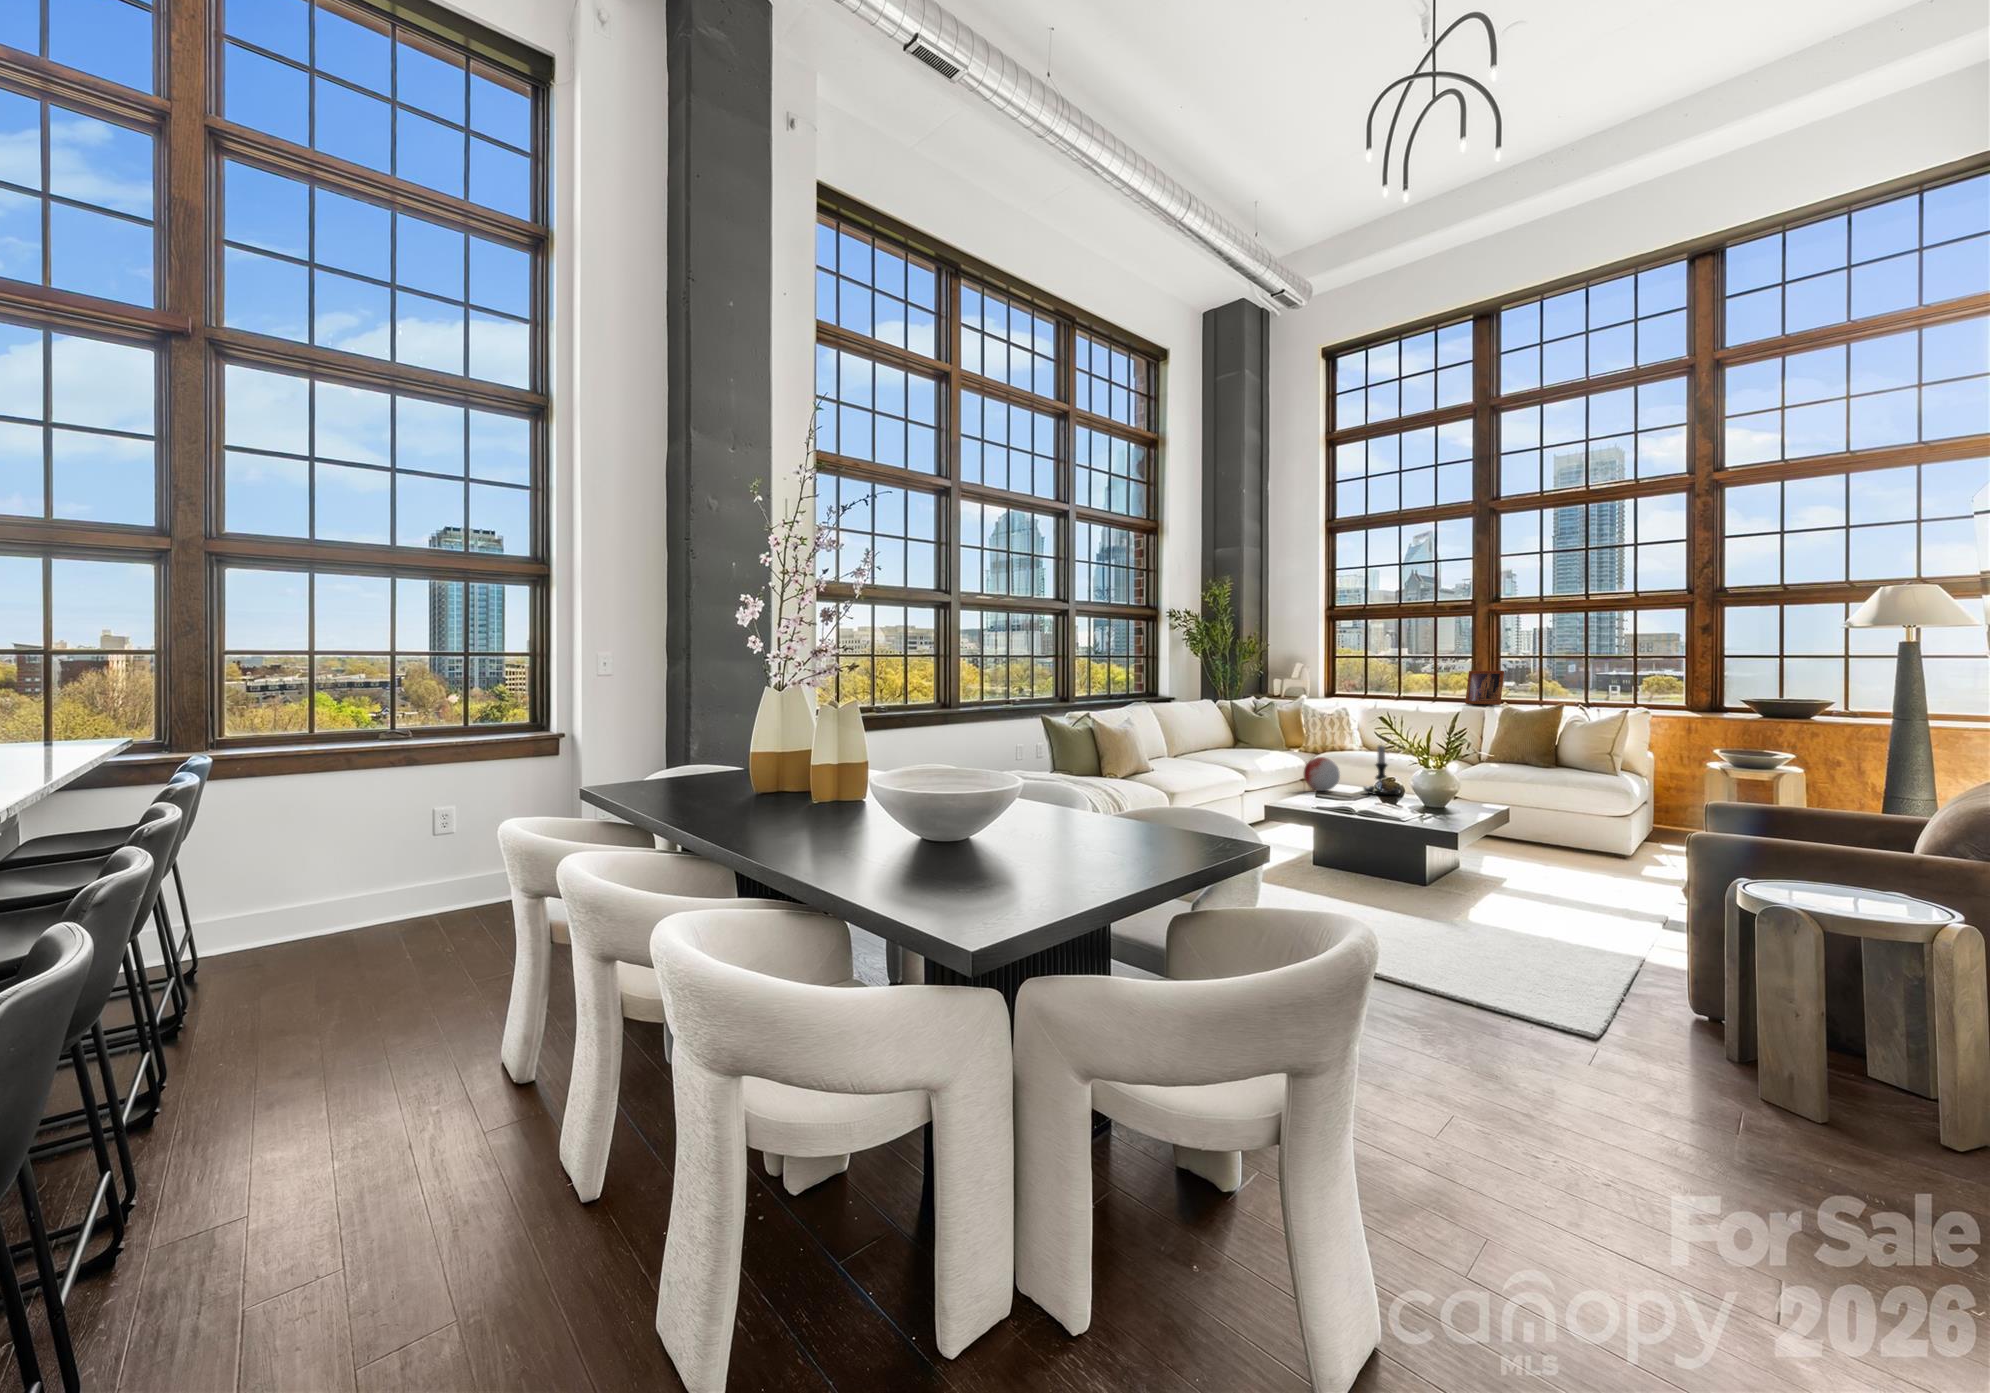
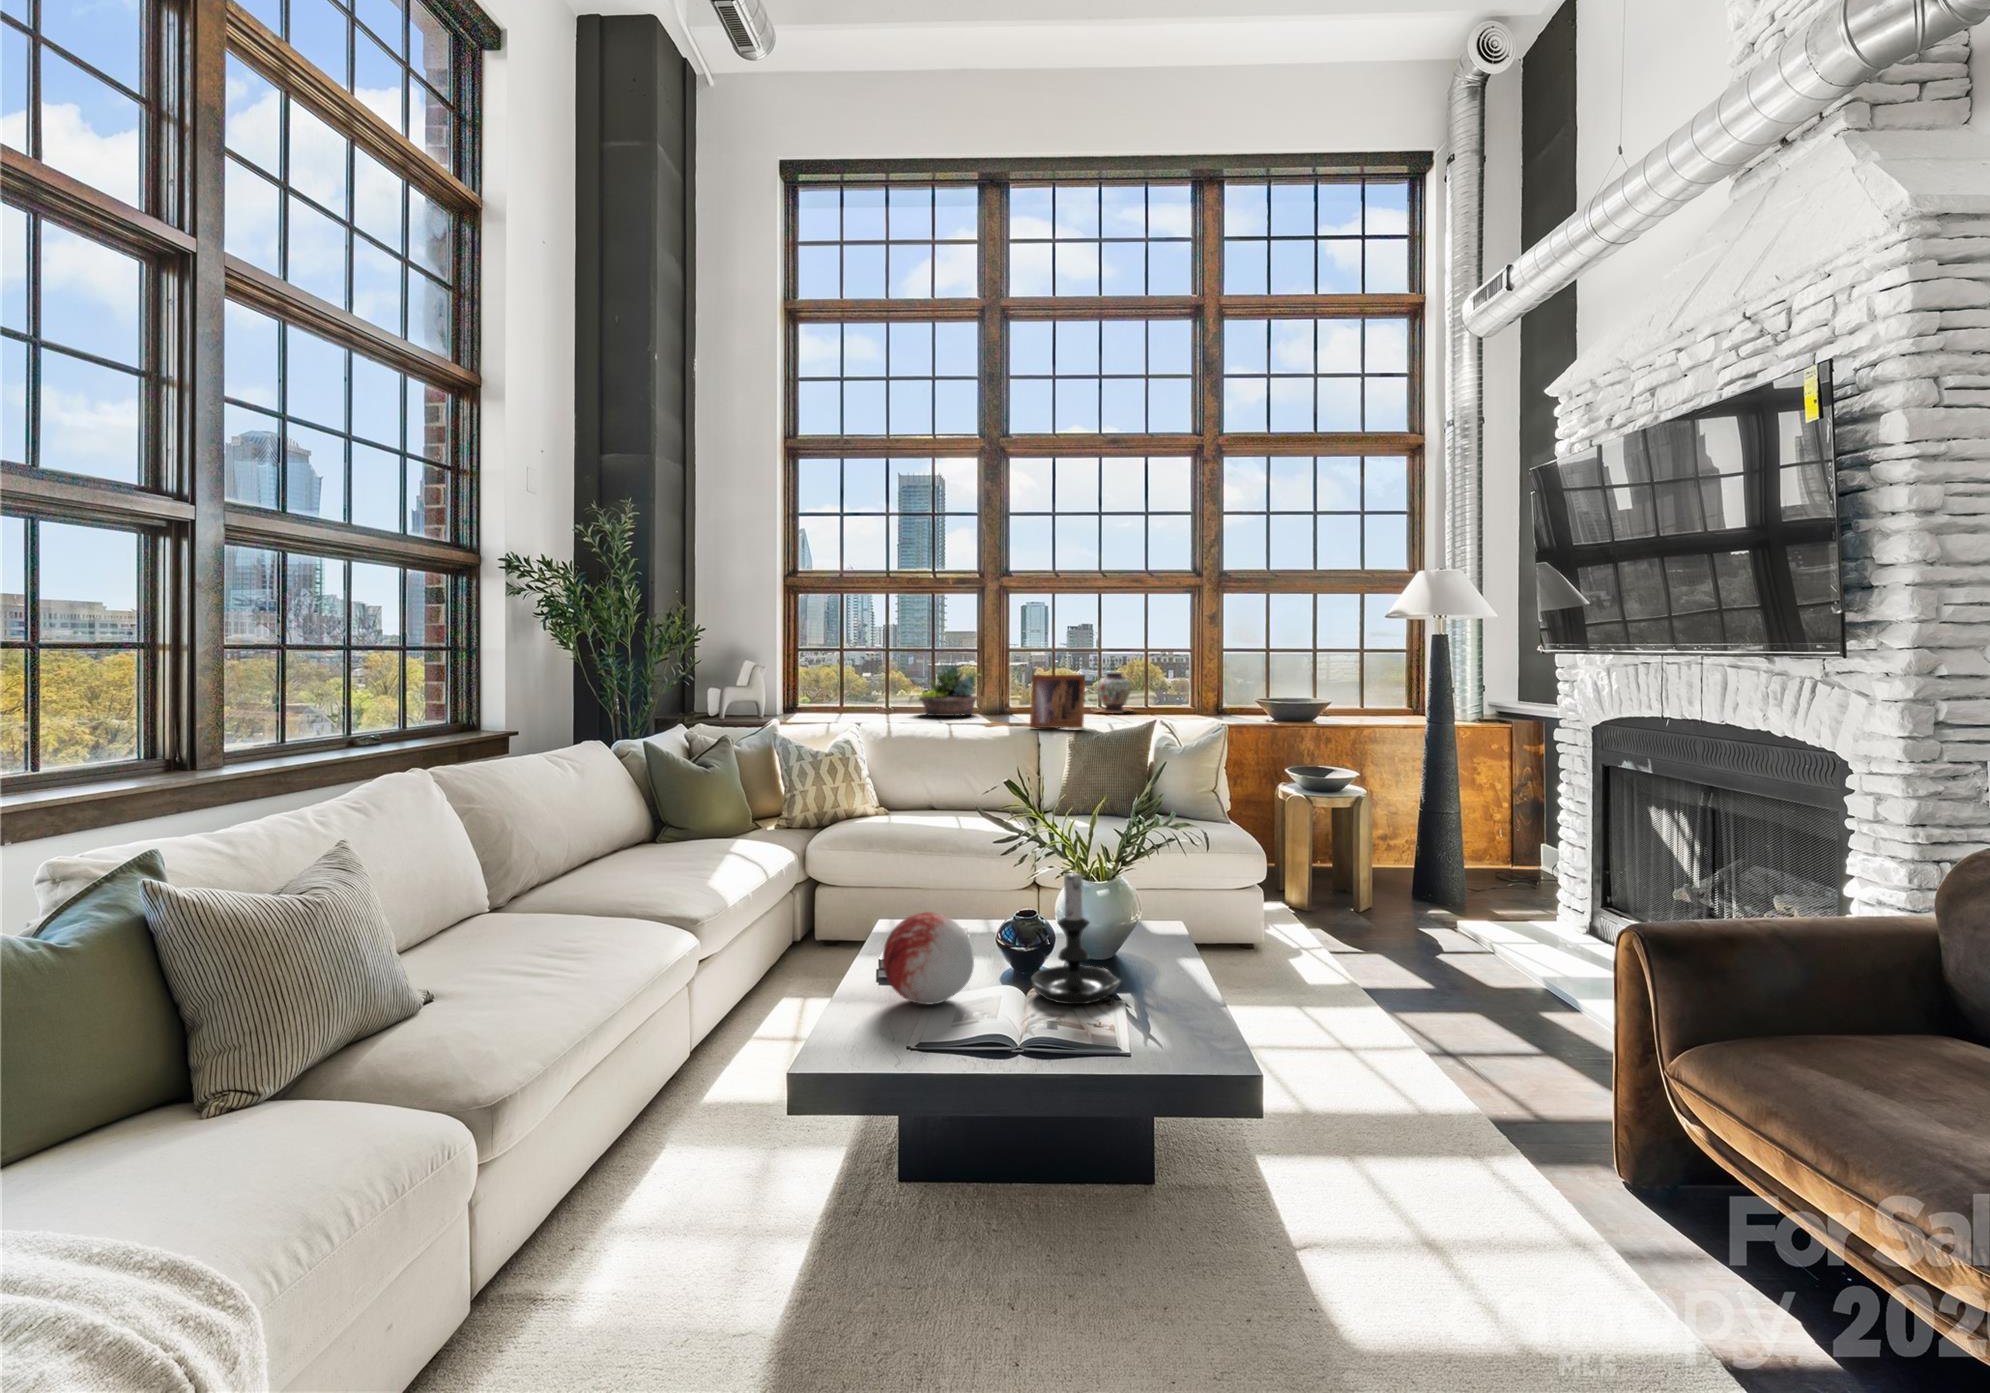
succulent planter: none [1405,663,1451,698] -> present [918,664,979,716]
decorative vase: none [1536,670,1574,699] -> present [1094,672,1131,713]

